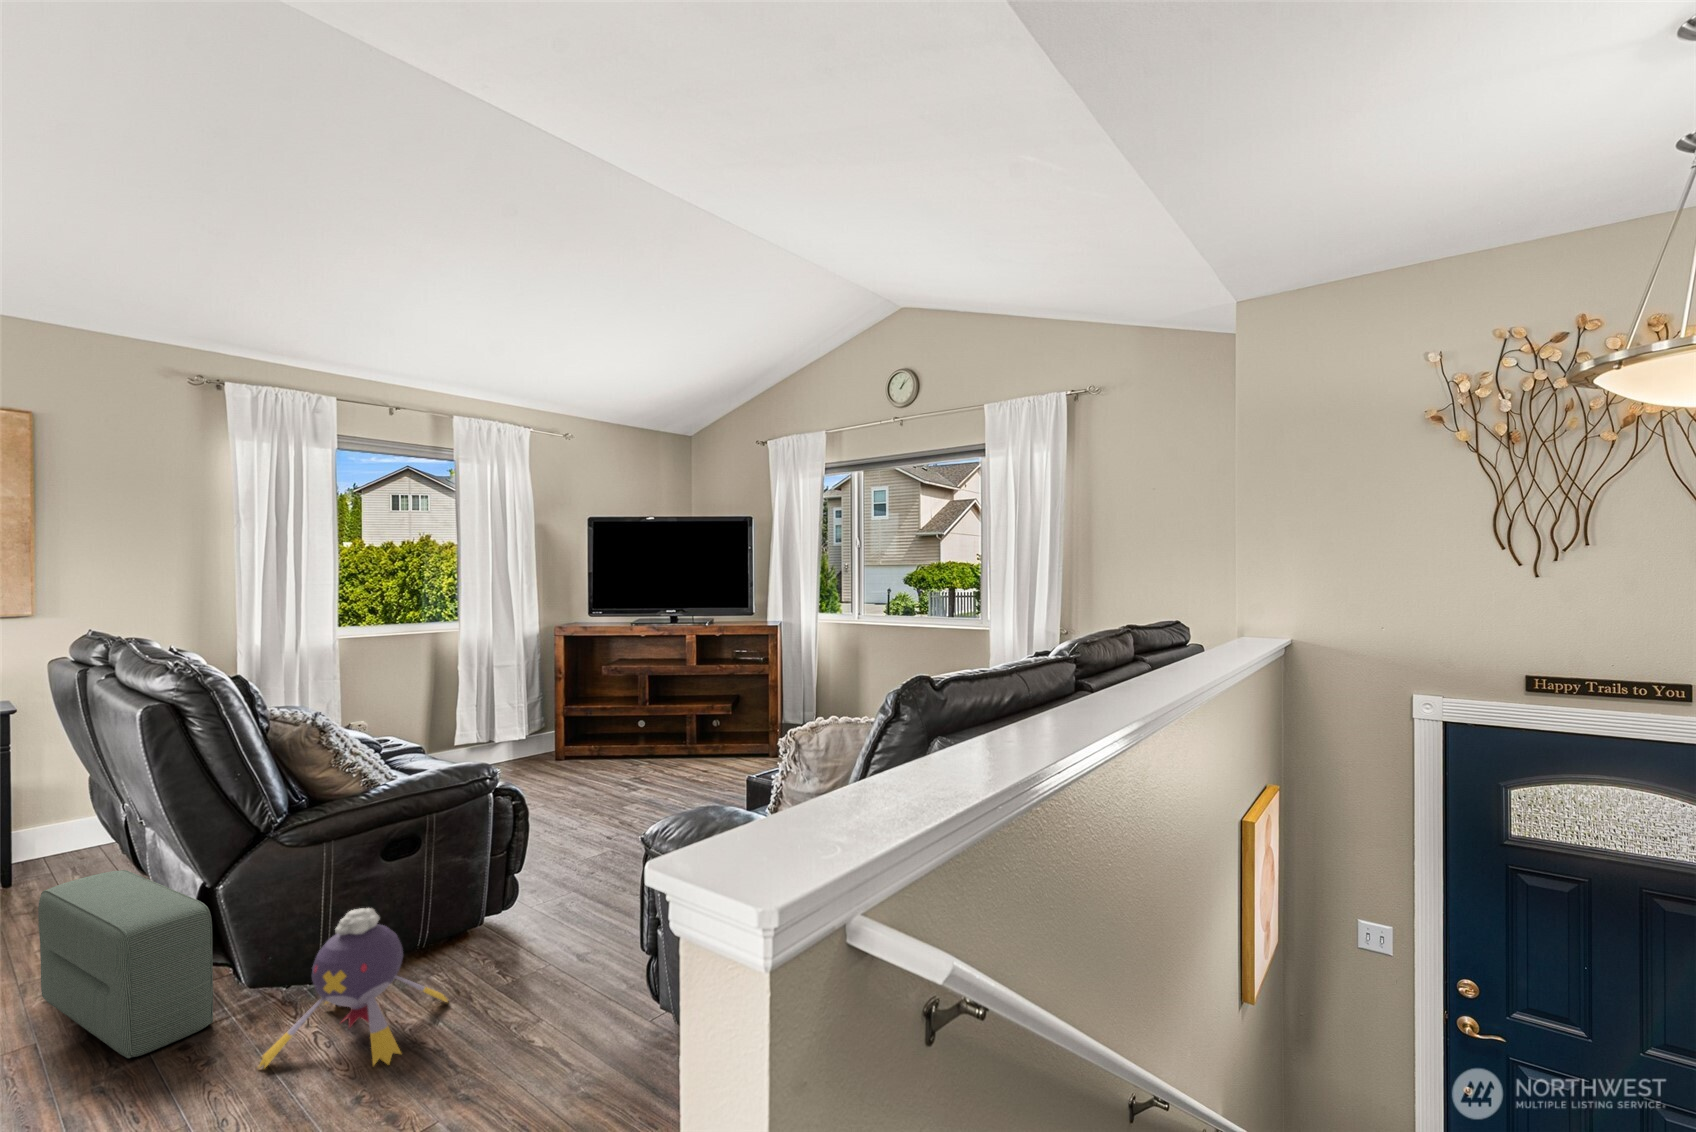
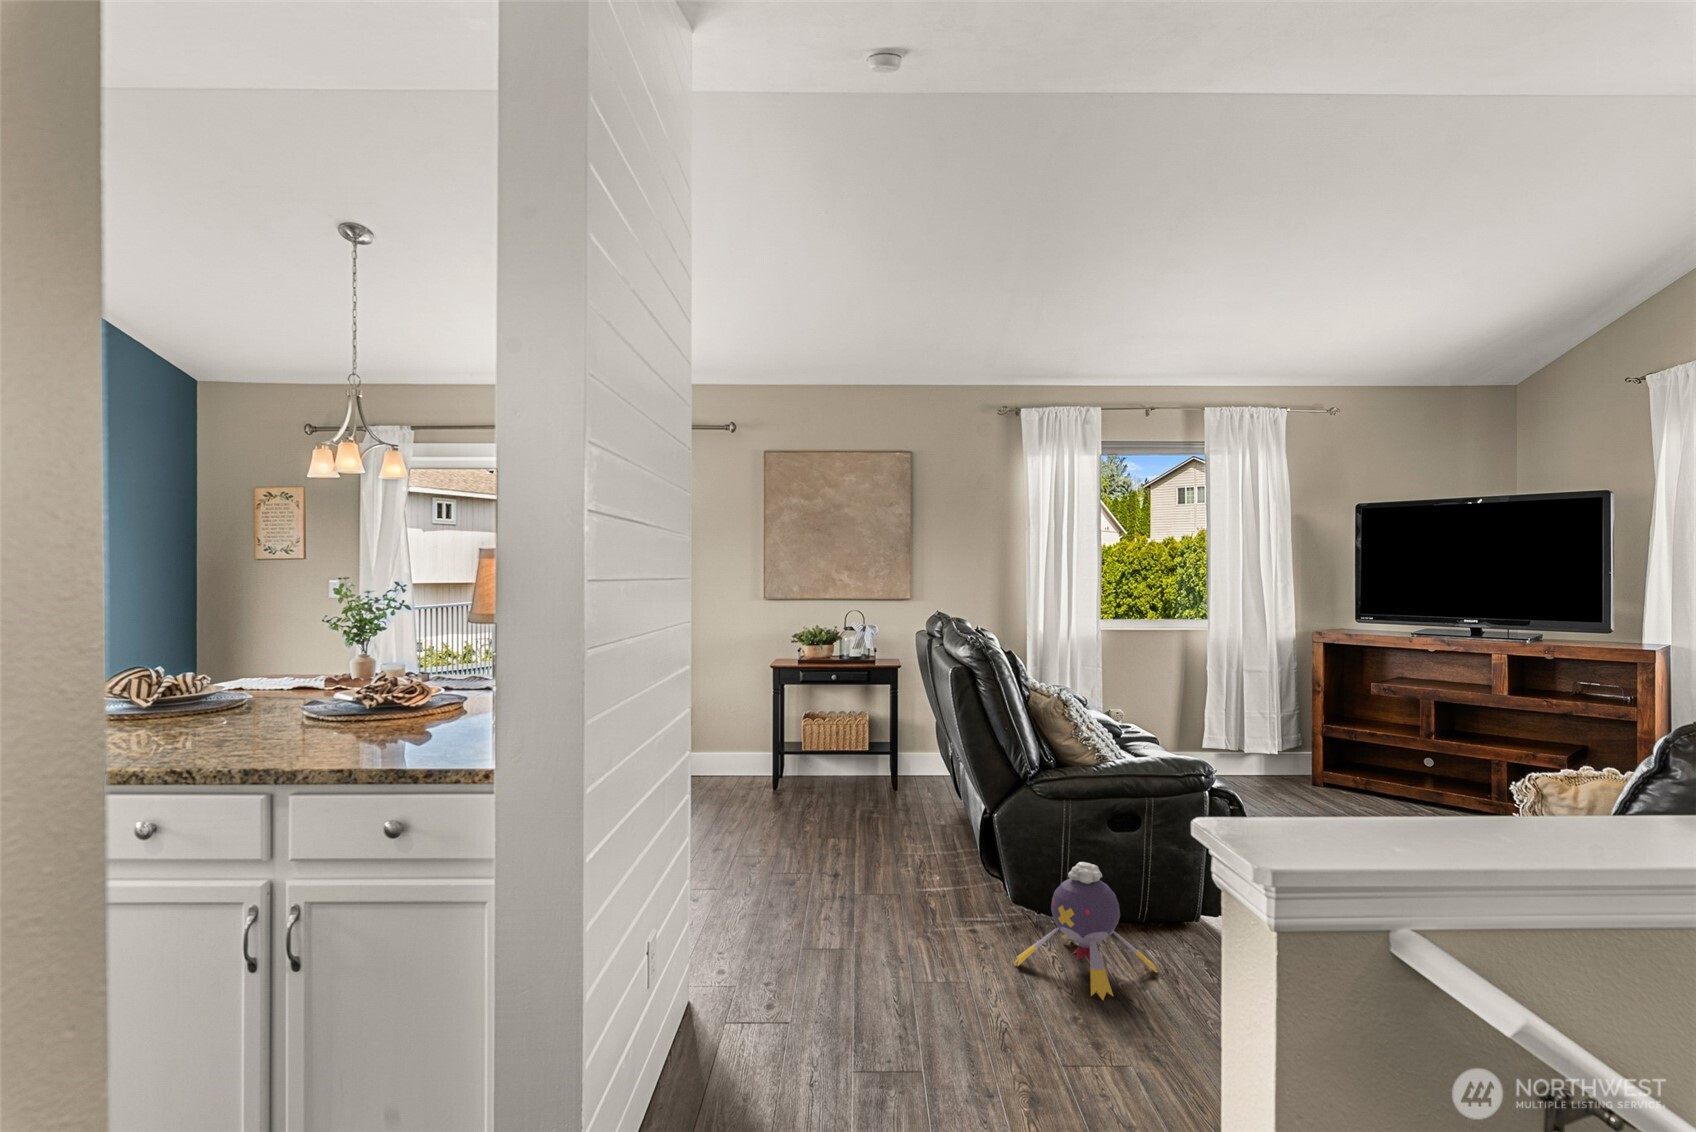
pouf: present [38,870,213,1058] -> none [896,791,990,927]

